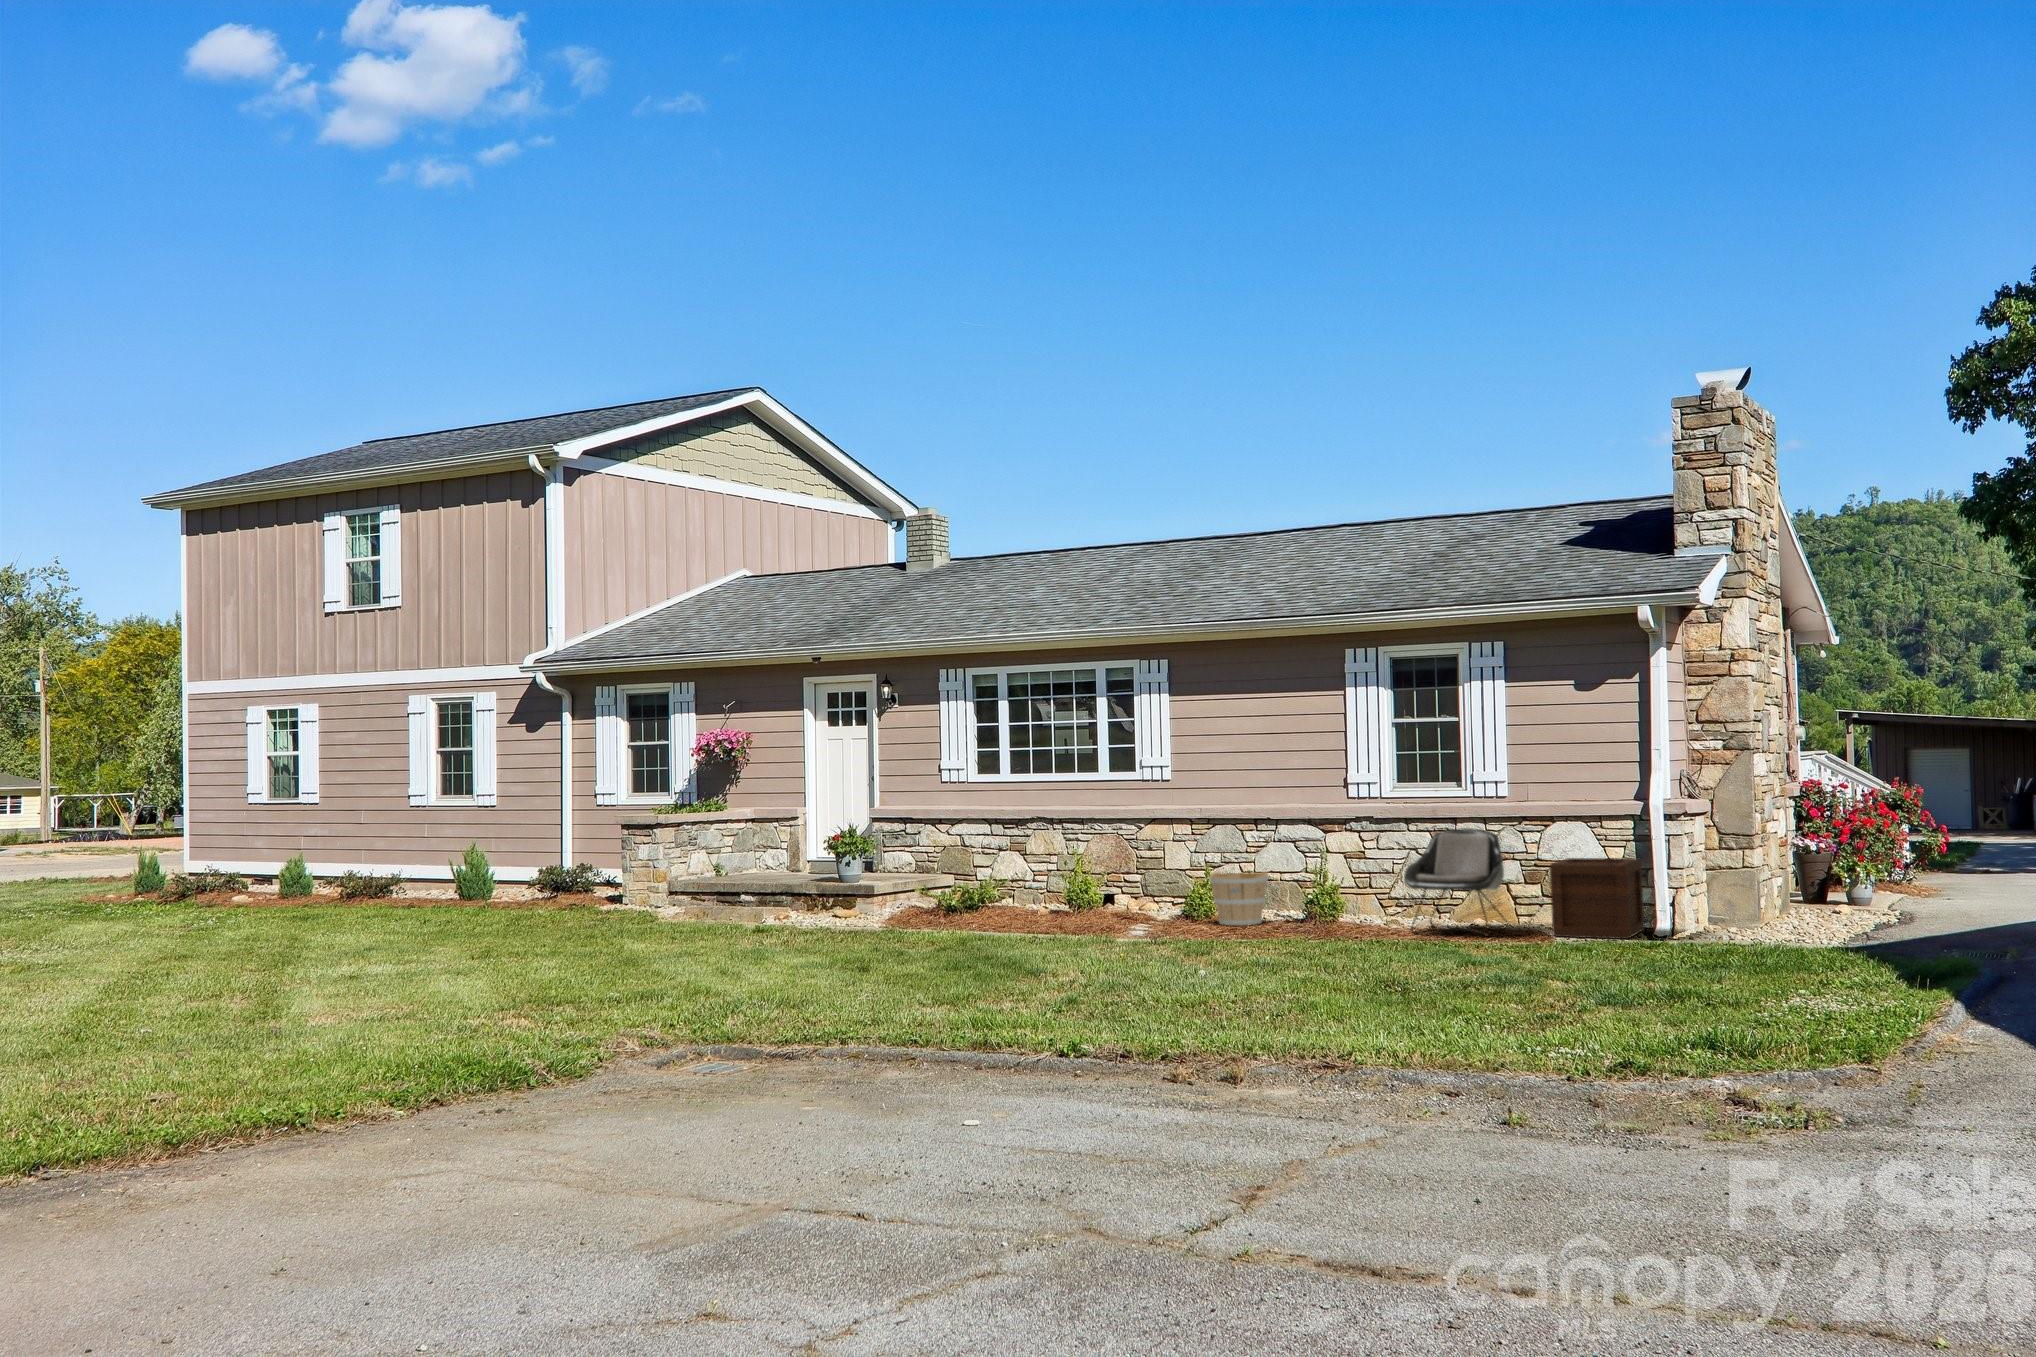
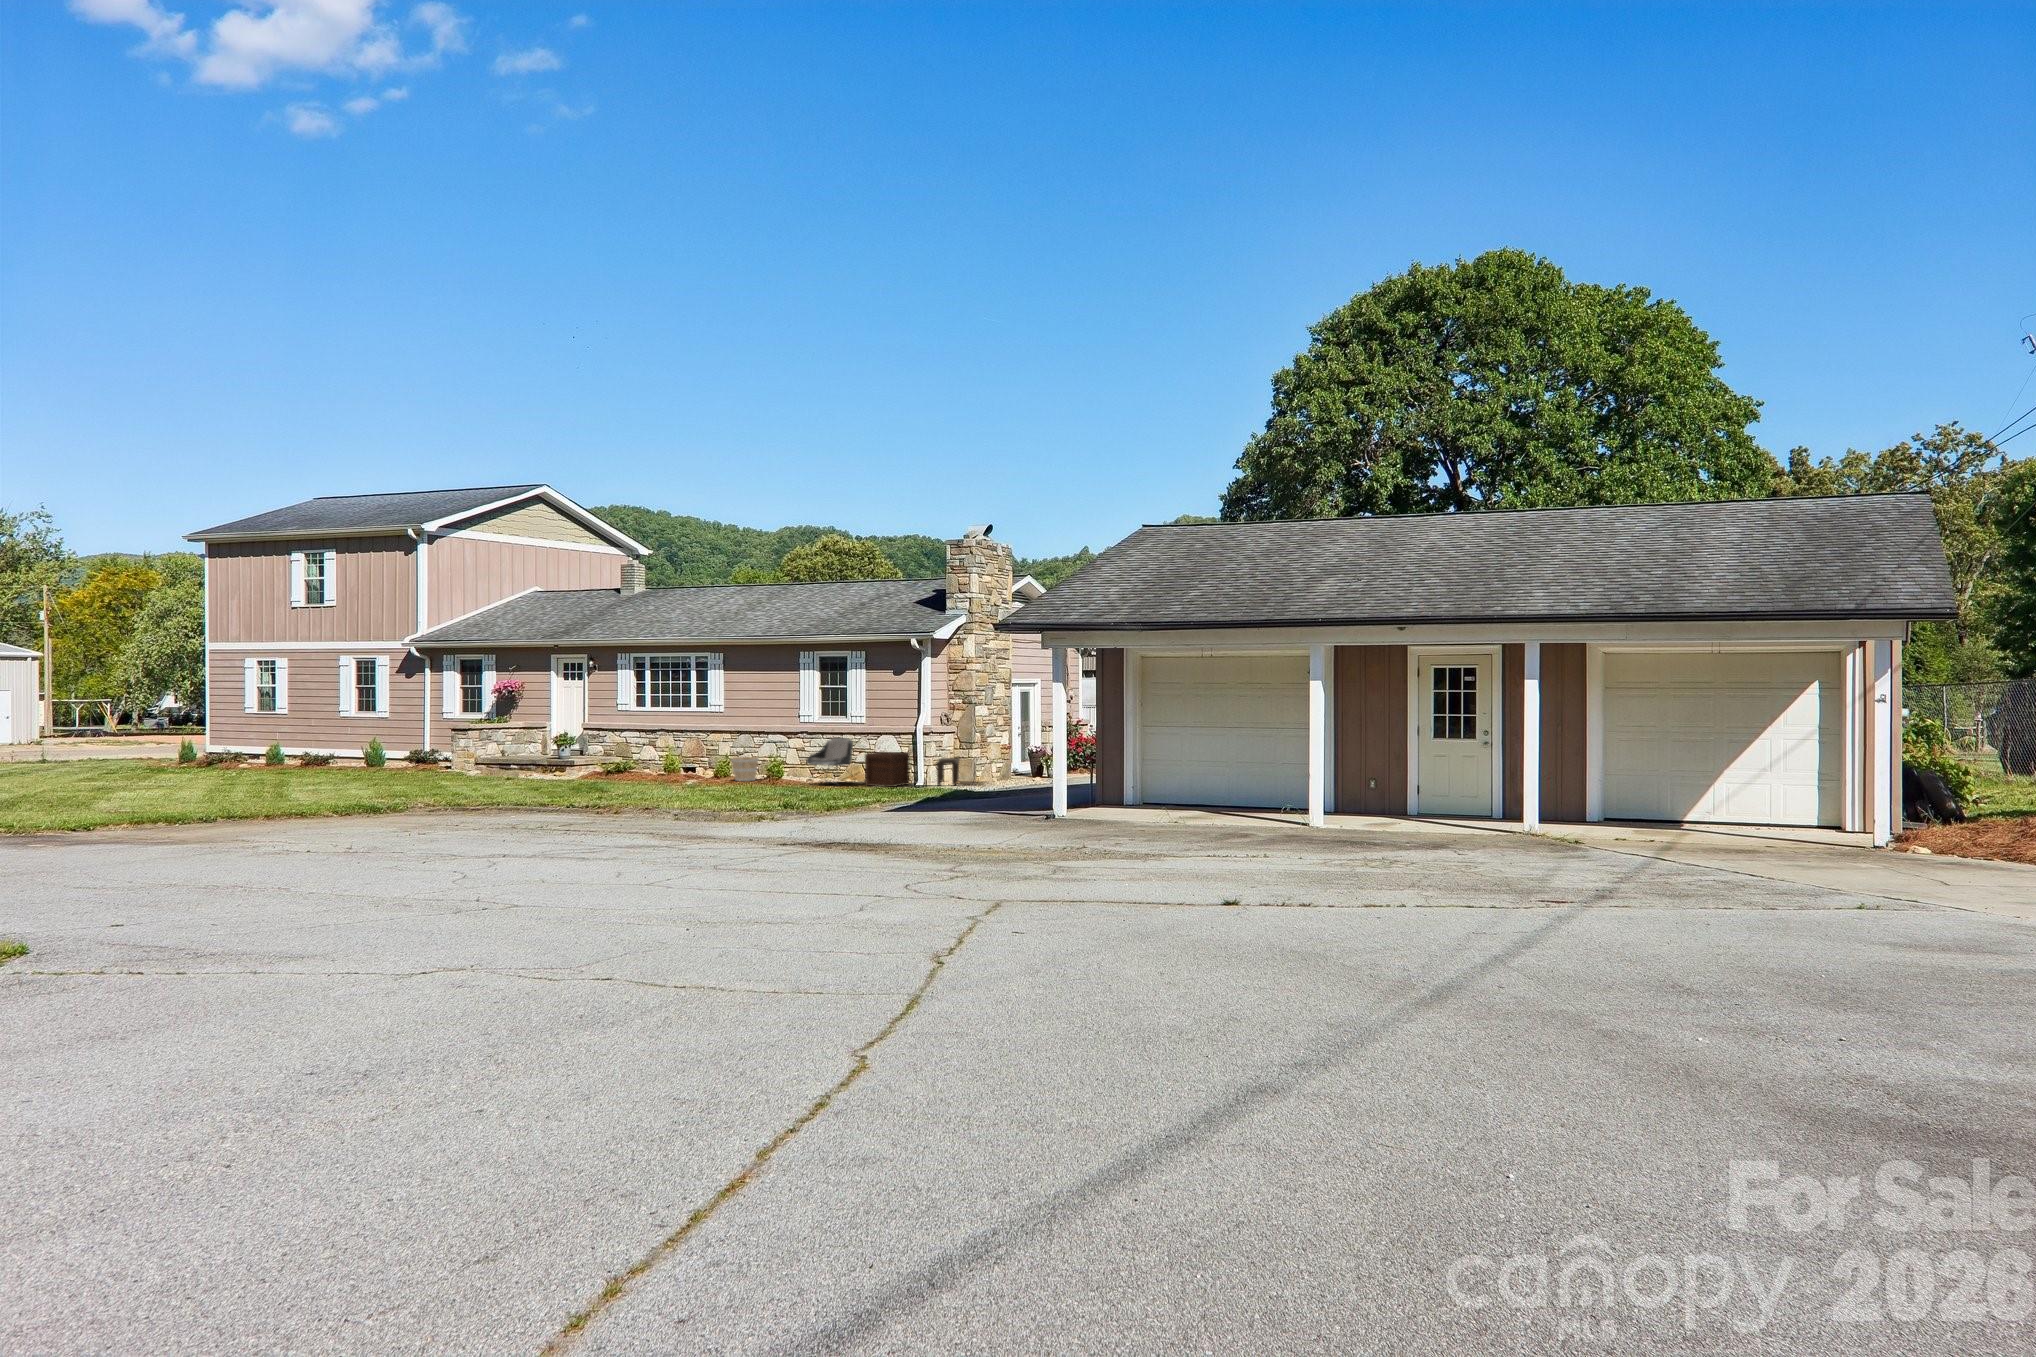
bench: none [1693,869,1768,935] -> present [936,758,960,786]

